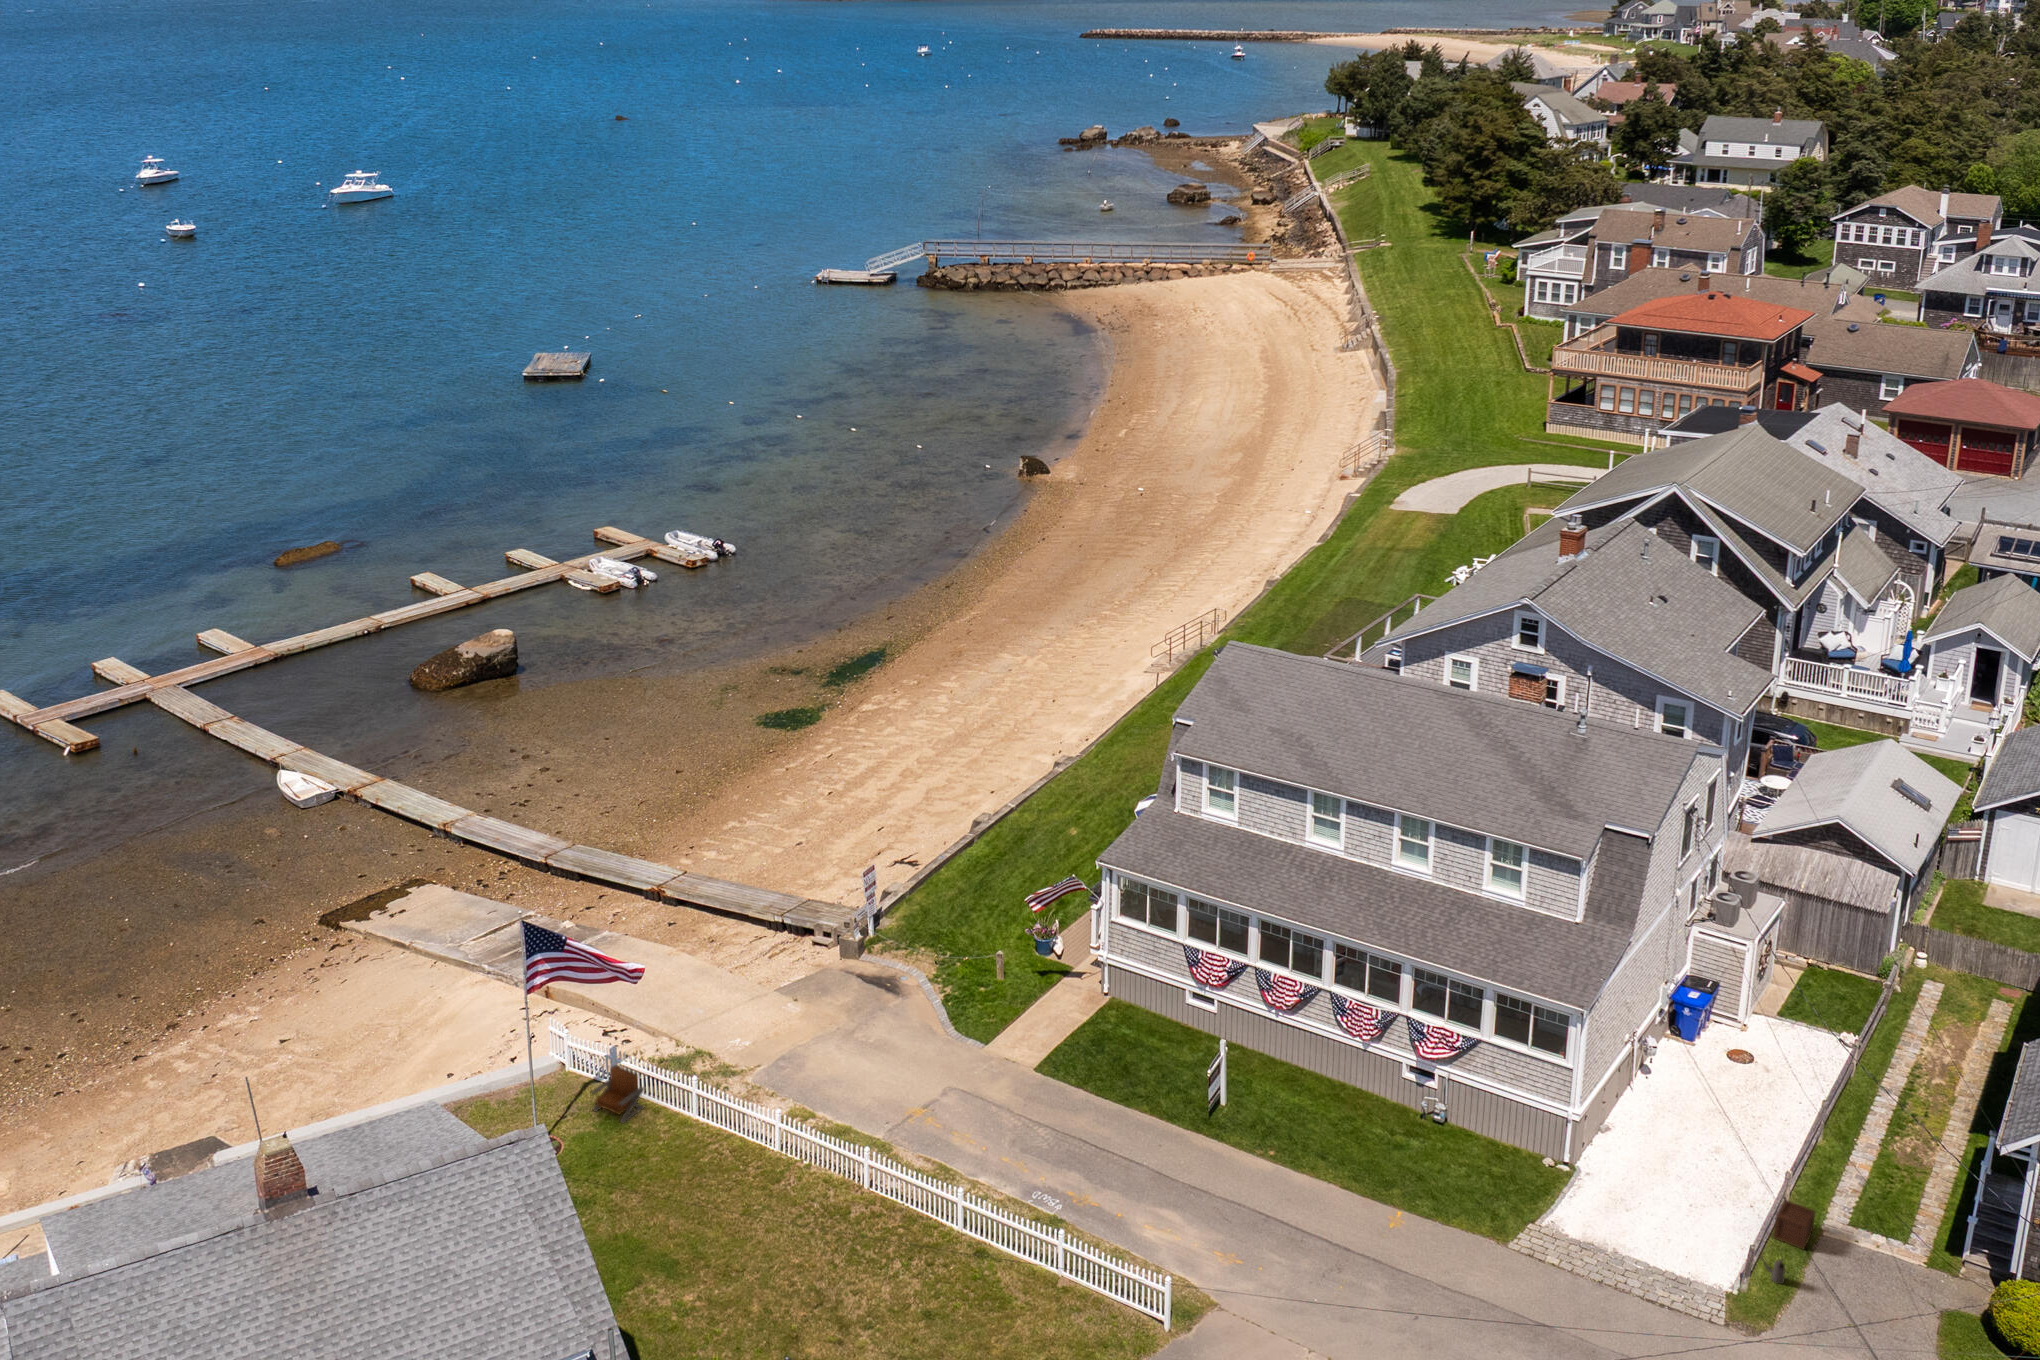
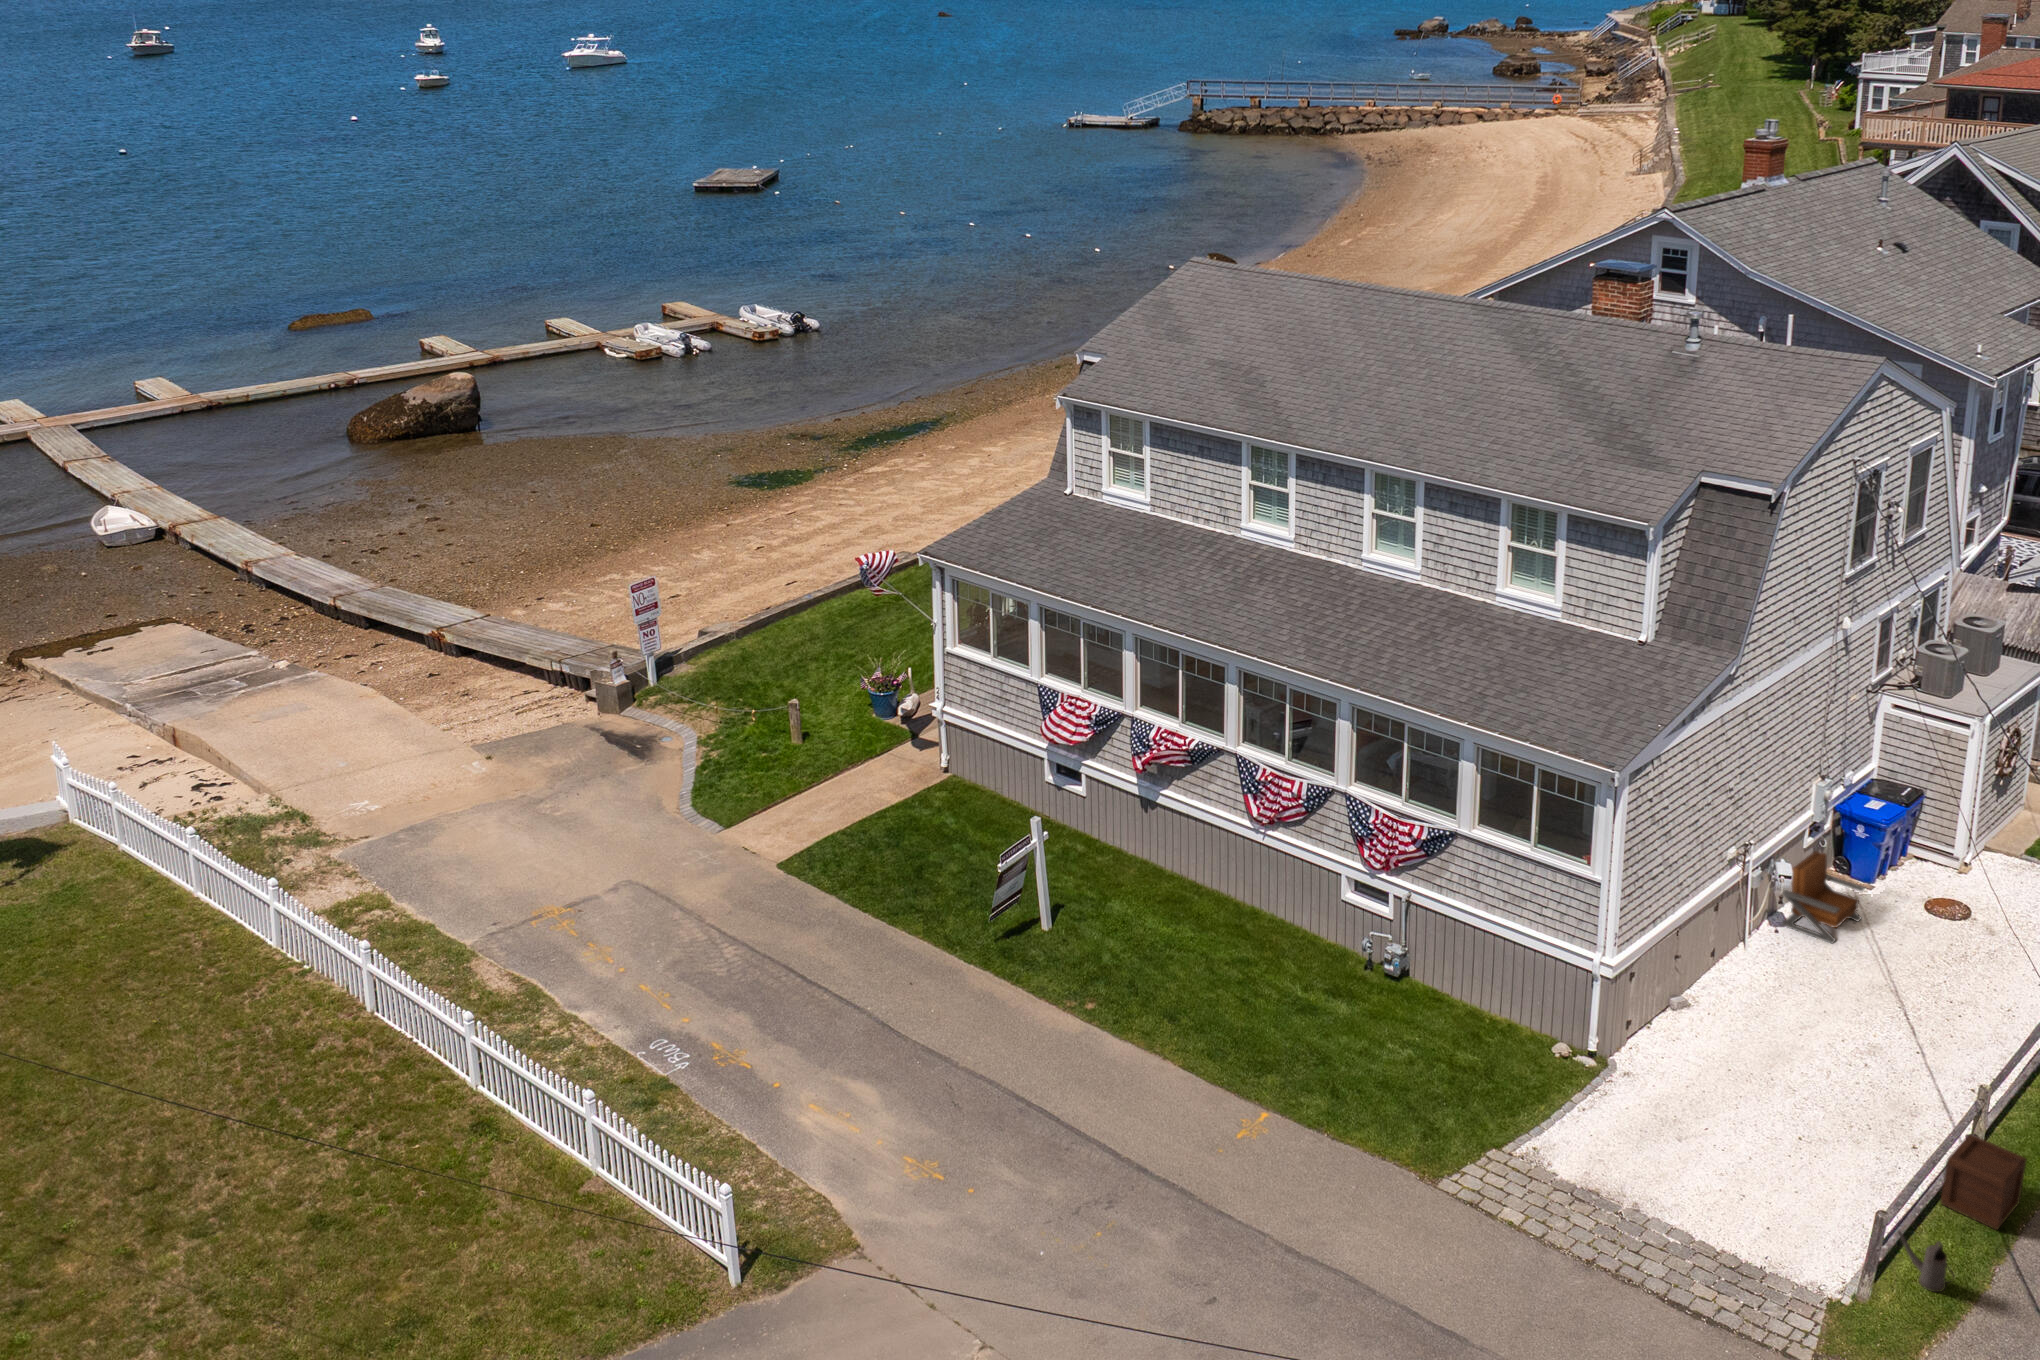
lounge chair: present [592,1065,644,1124] -> present [1781,851,1864,943]

